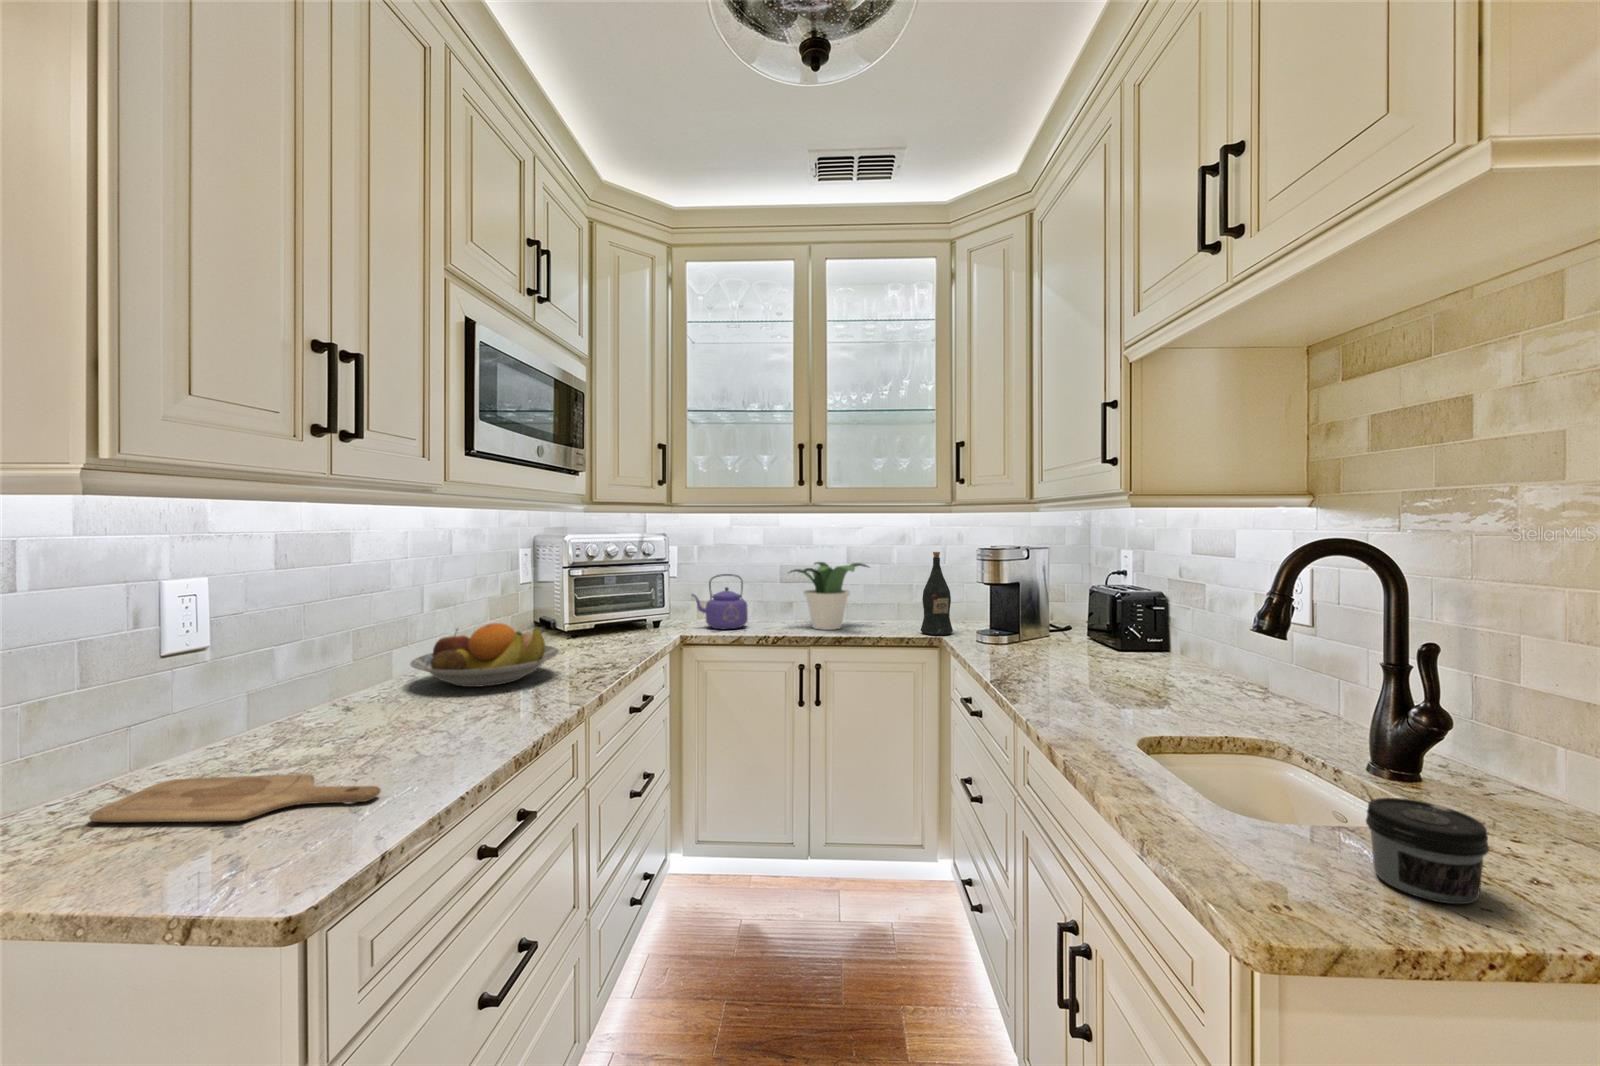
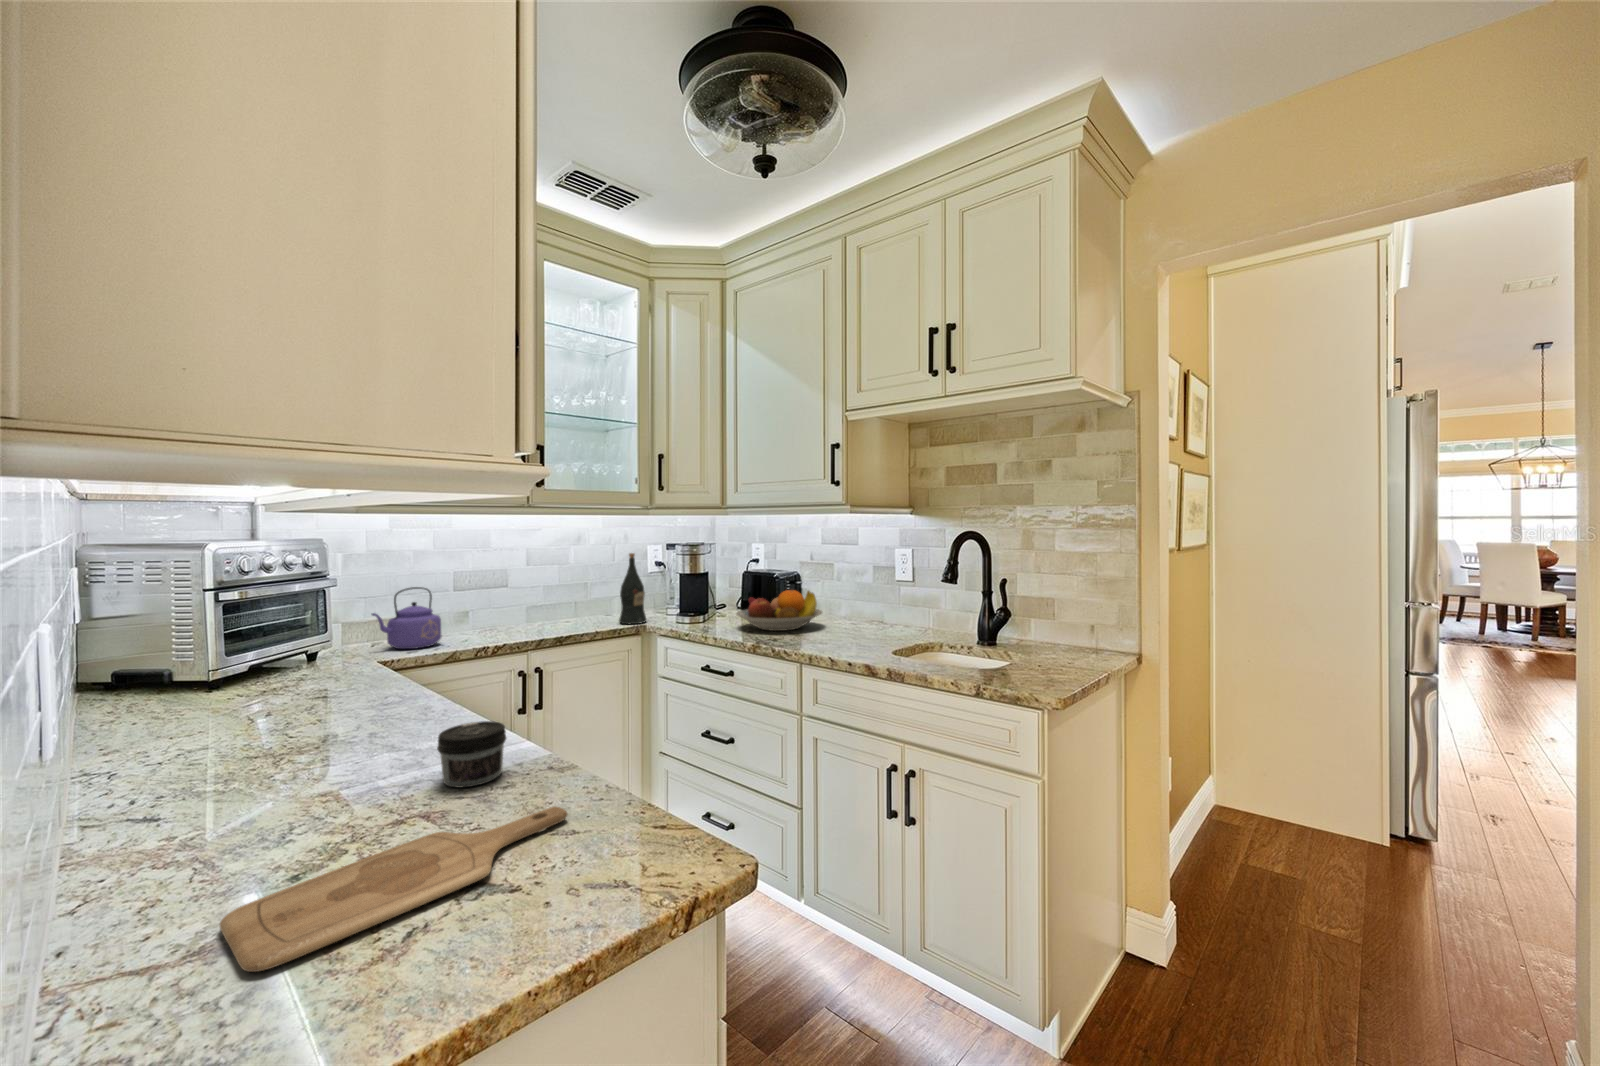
potted plant: present [789,562,868,630] -> none [488,567,570,634]
fruit bowl: present [410,623,559,687] -> present [736,590,822,631]
jar: present [1366,798,1489,904] -> present [437,721,506,788]

